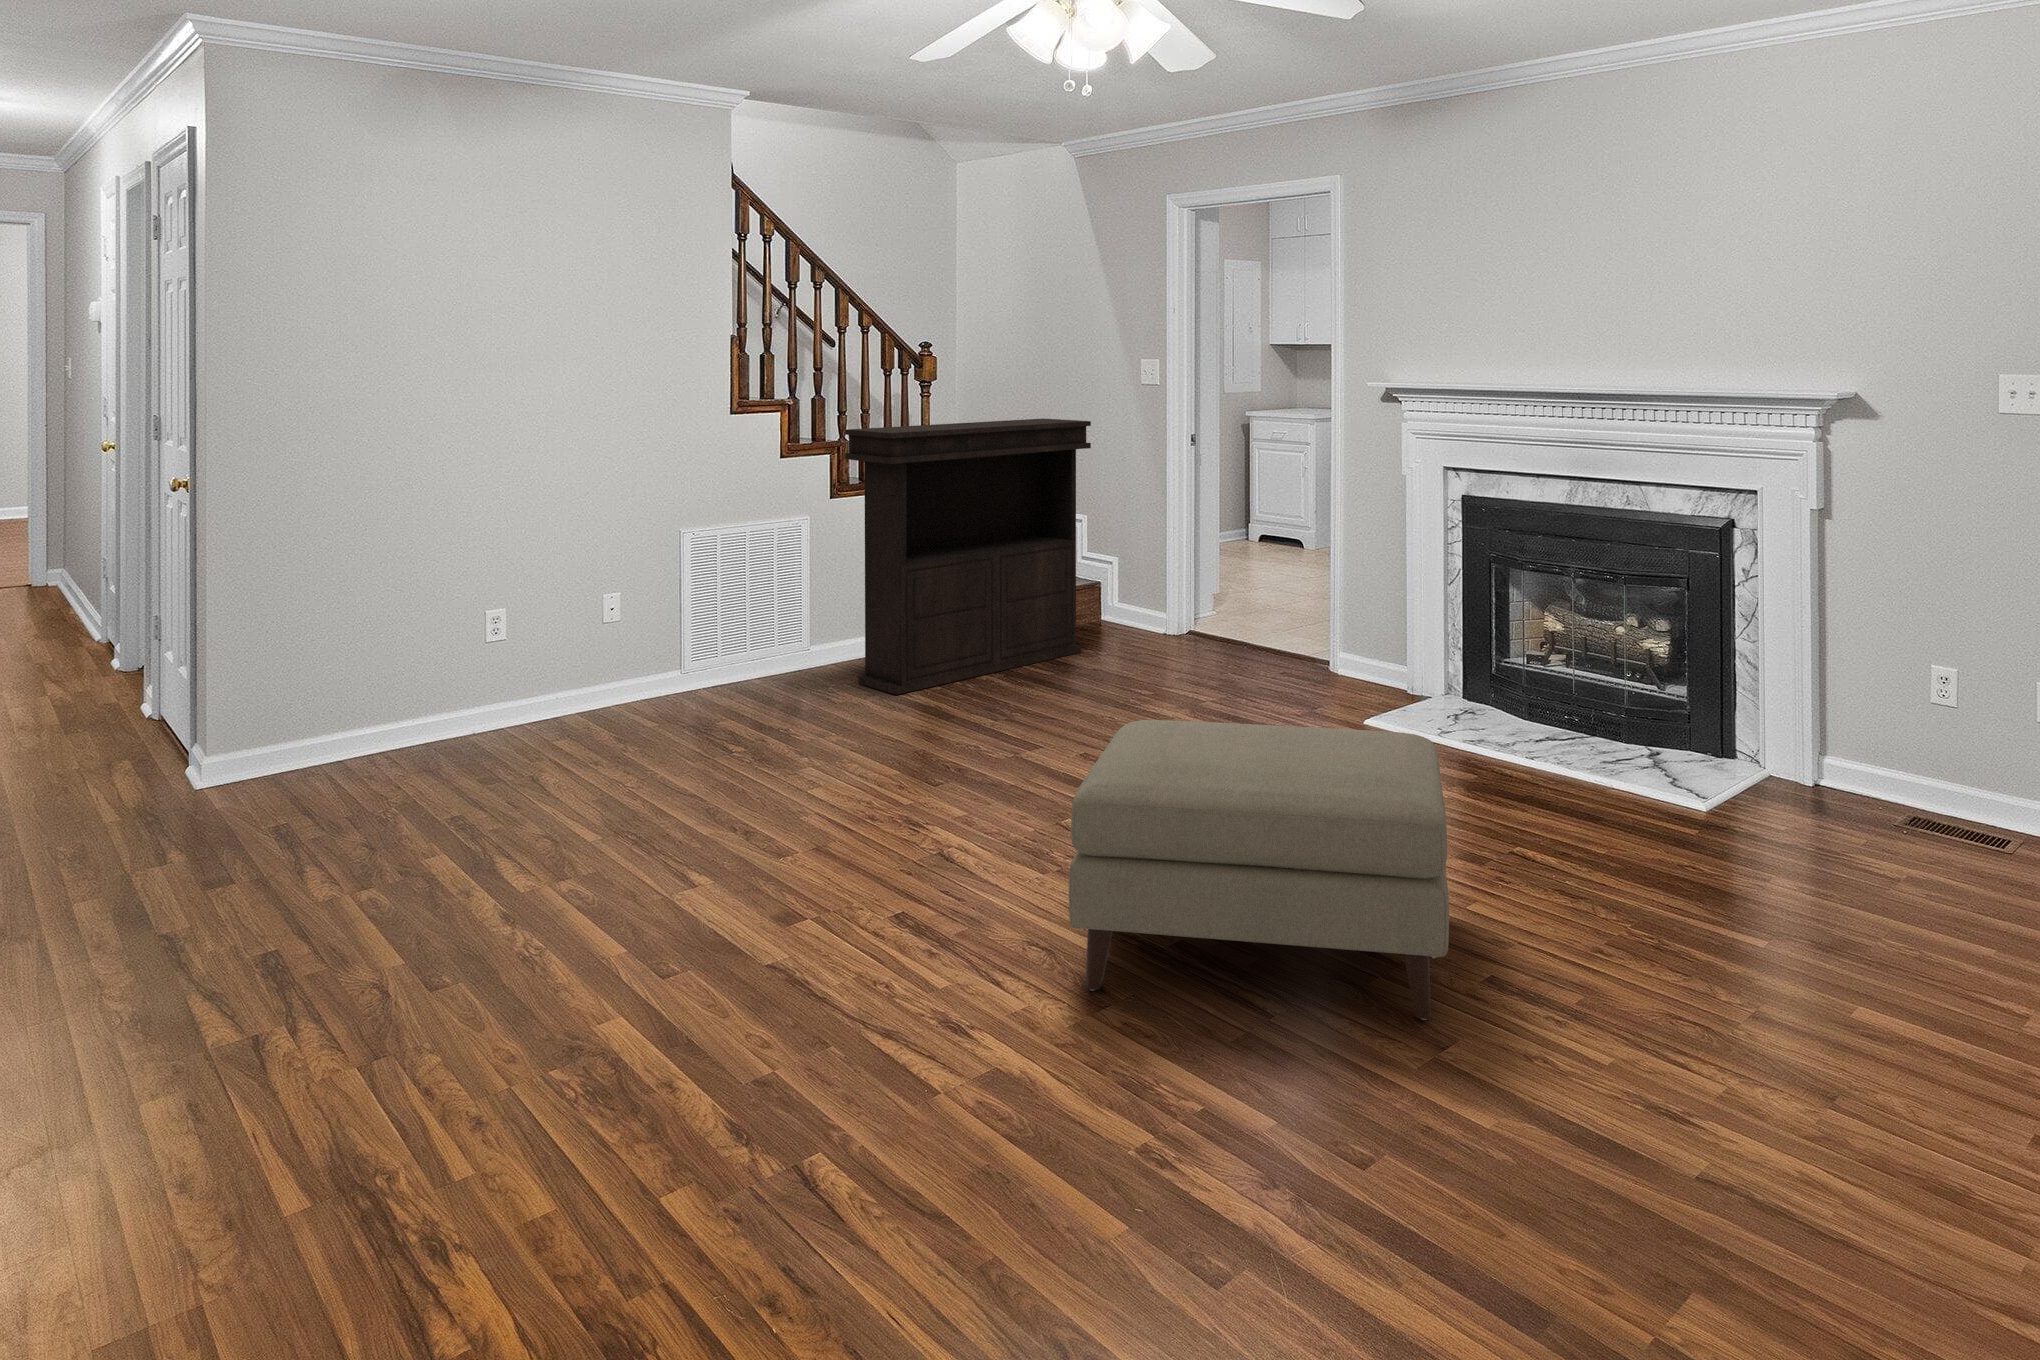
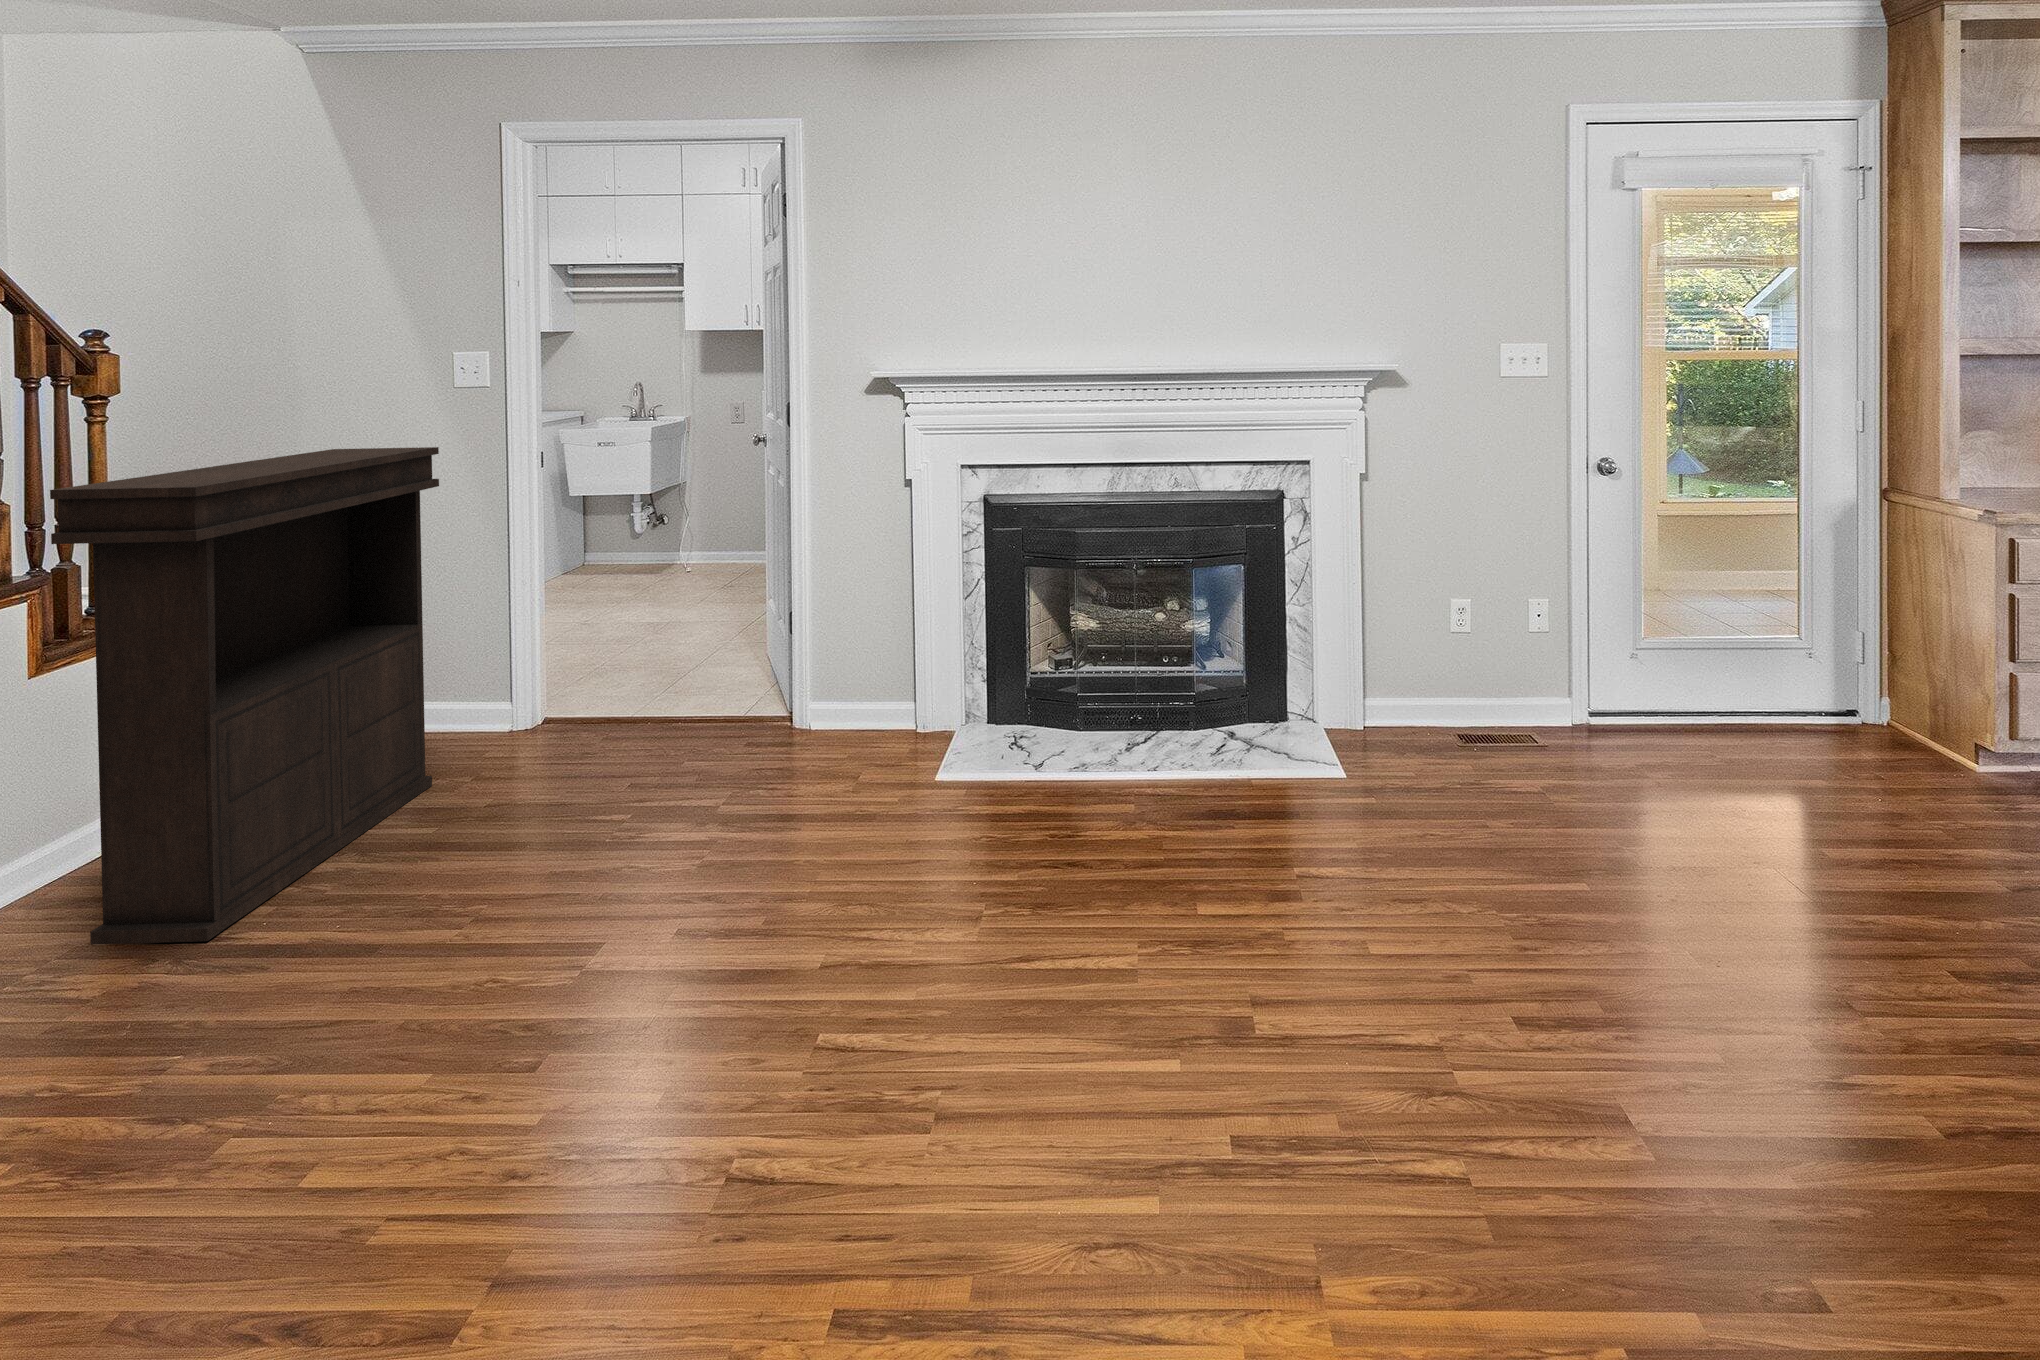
ottoman: present [1069,720,1449,1020] -> none [1047,770,1604,1277]

